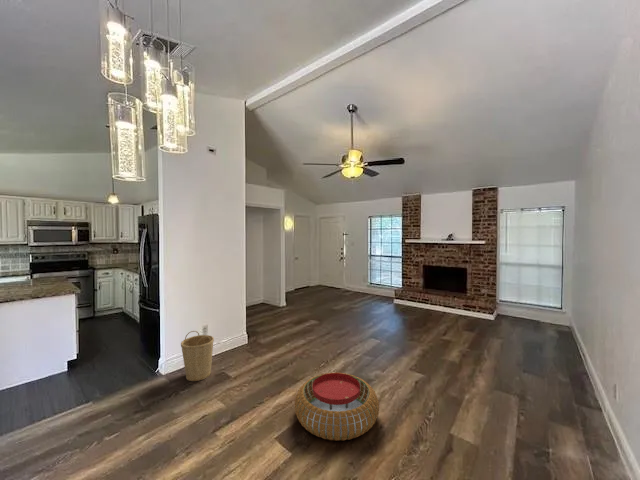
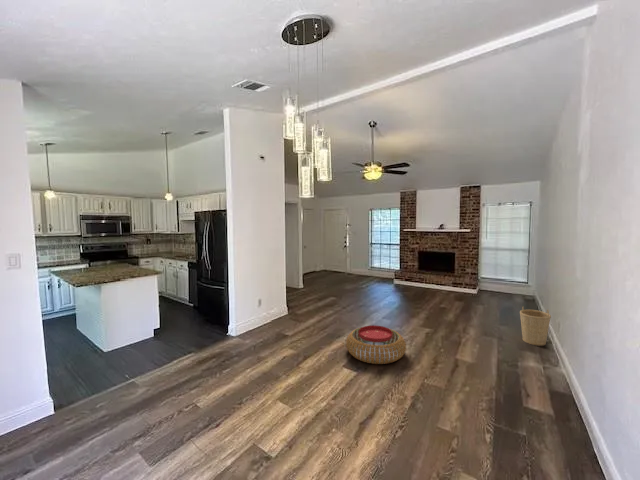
basket: present [181,331,214,381] -> present [520,307,551,346]

